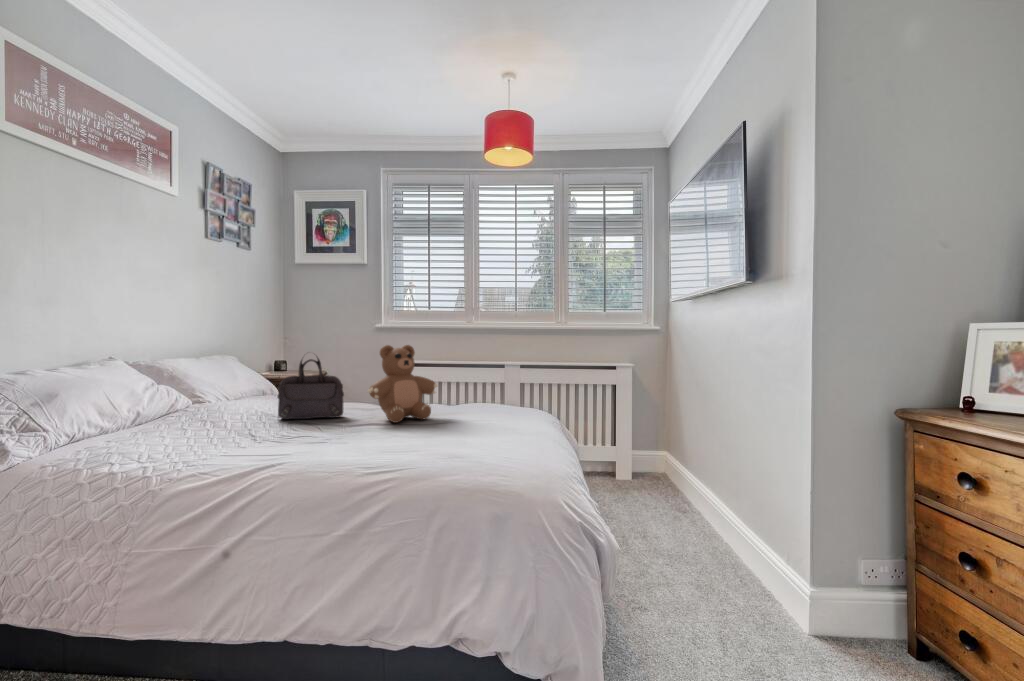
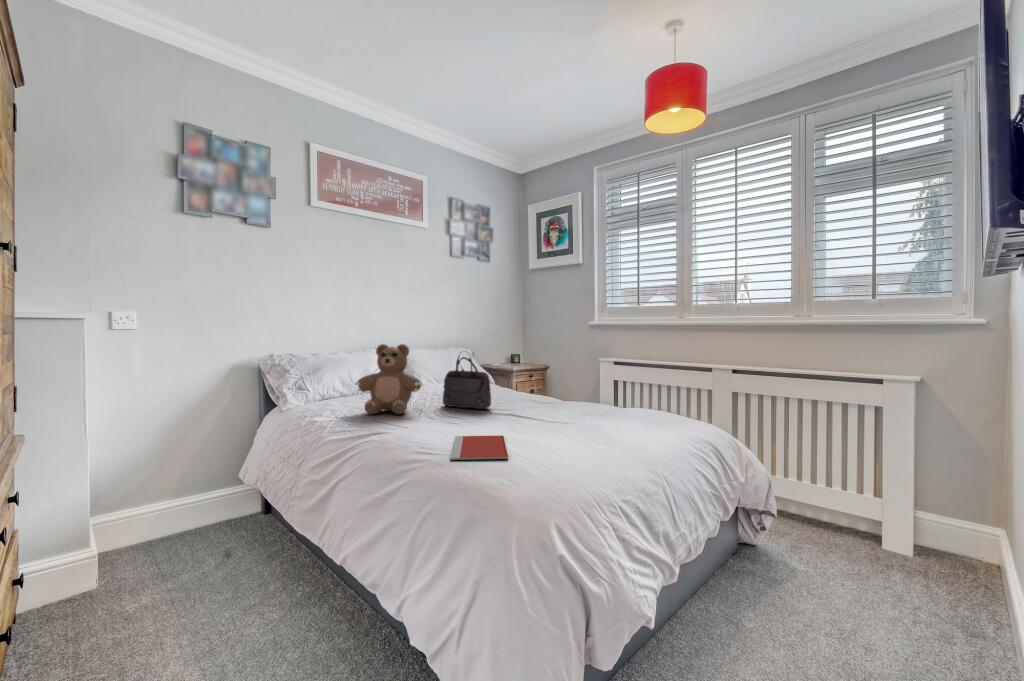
teddy bear: present [368,345,438,423] -> present [355,344,423,414]
notebook: none [373,434,468,459] -> present [450,435,508,460]

